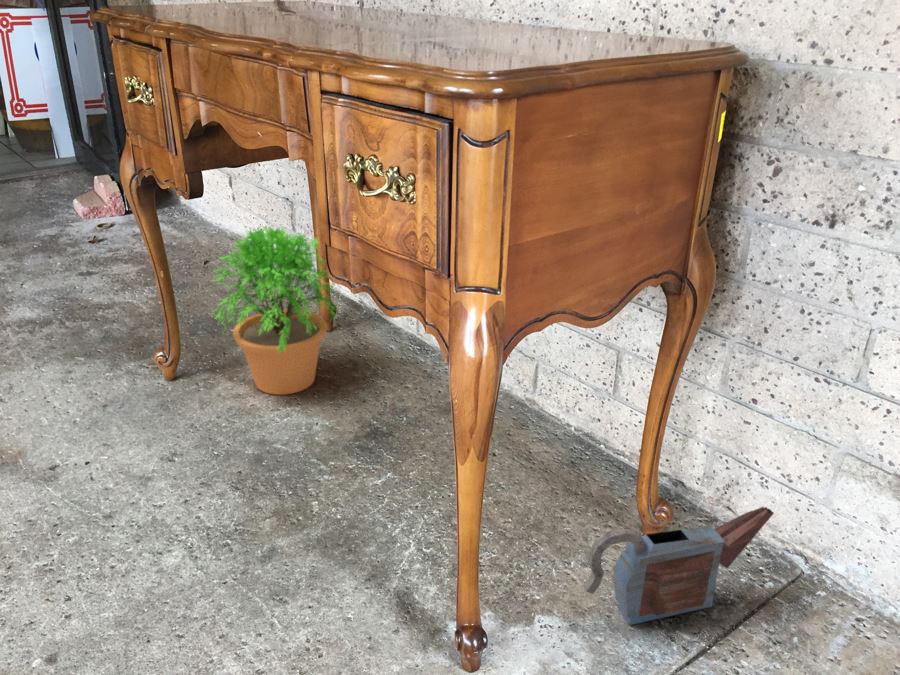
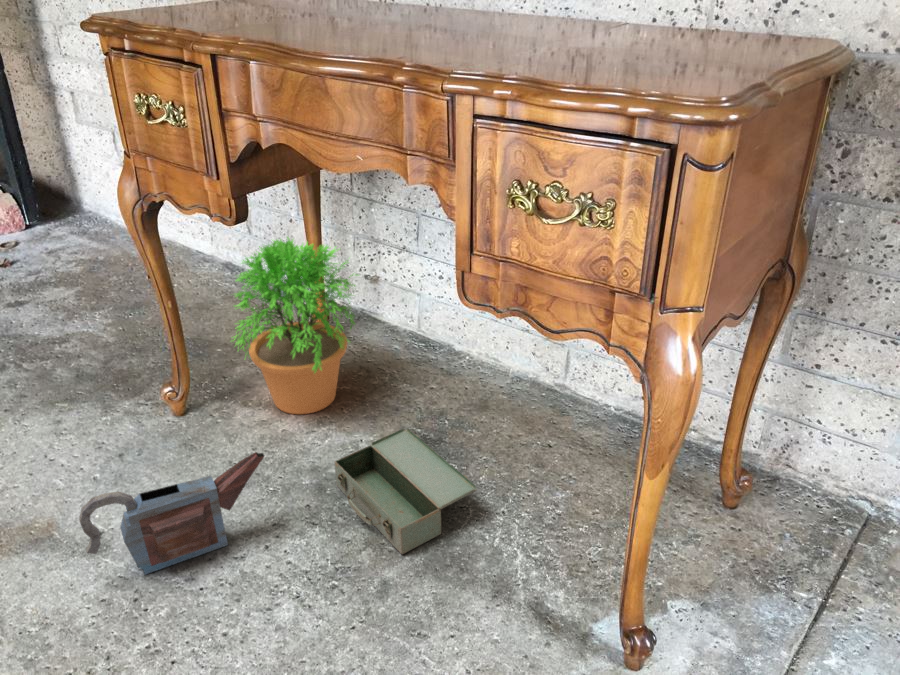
toolbox: none [269,415,388,527] -> present [334,429,477,554]
watering can: present [583,507,774,625] -> present [79,452,264,574]

